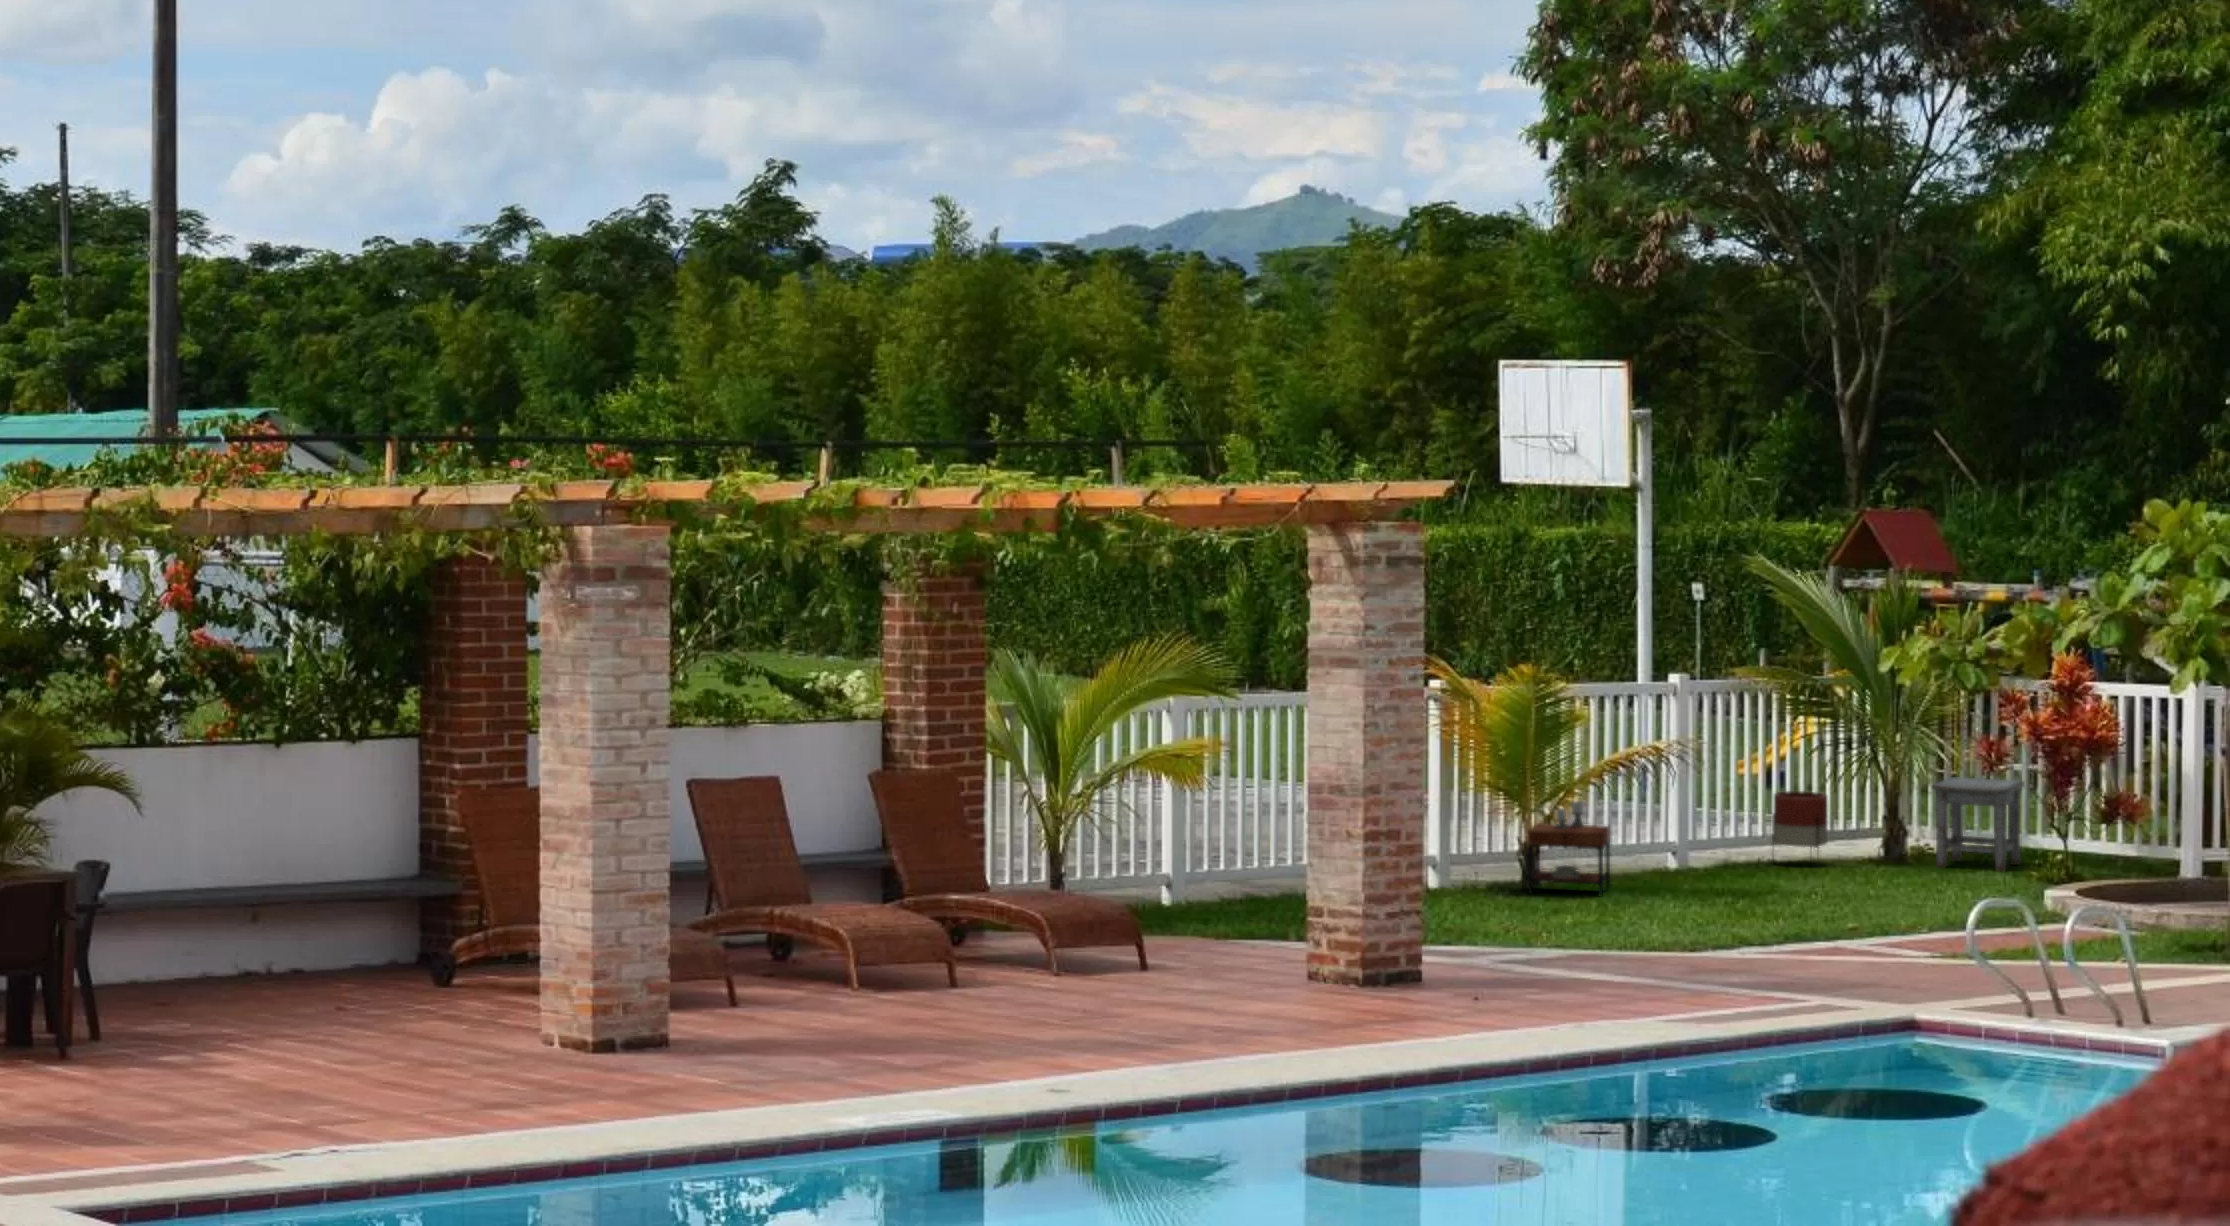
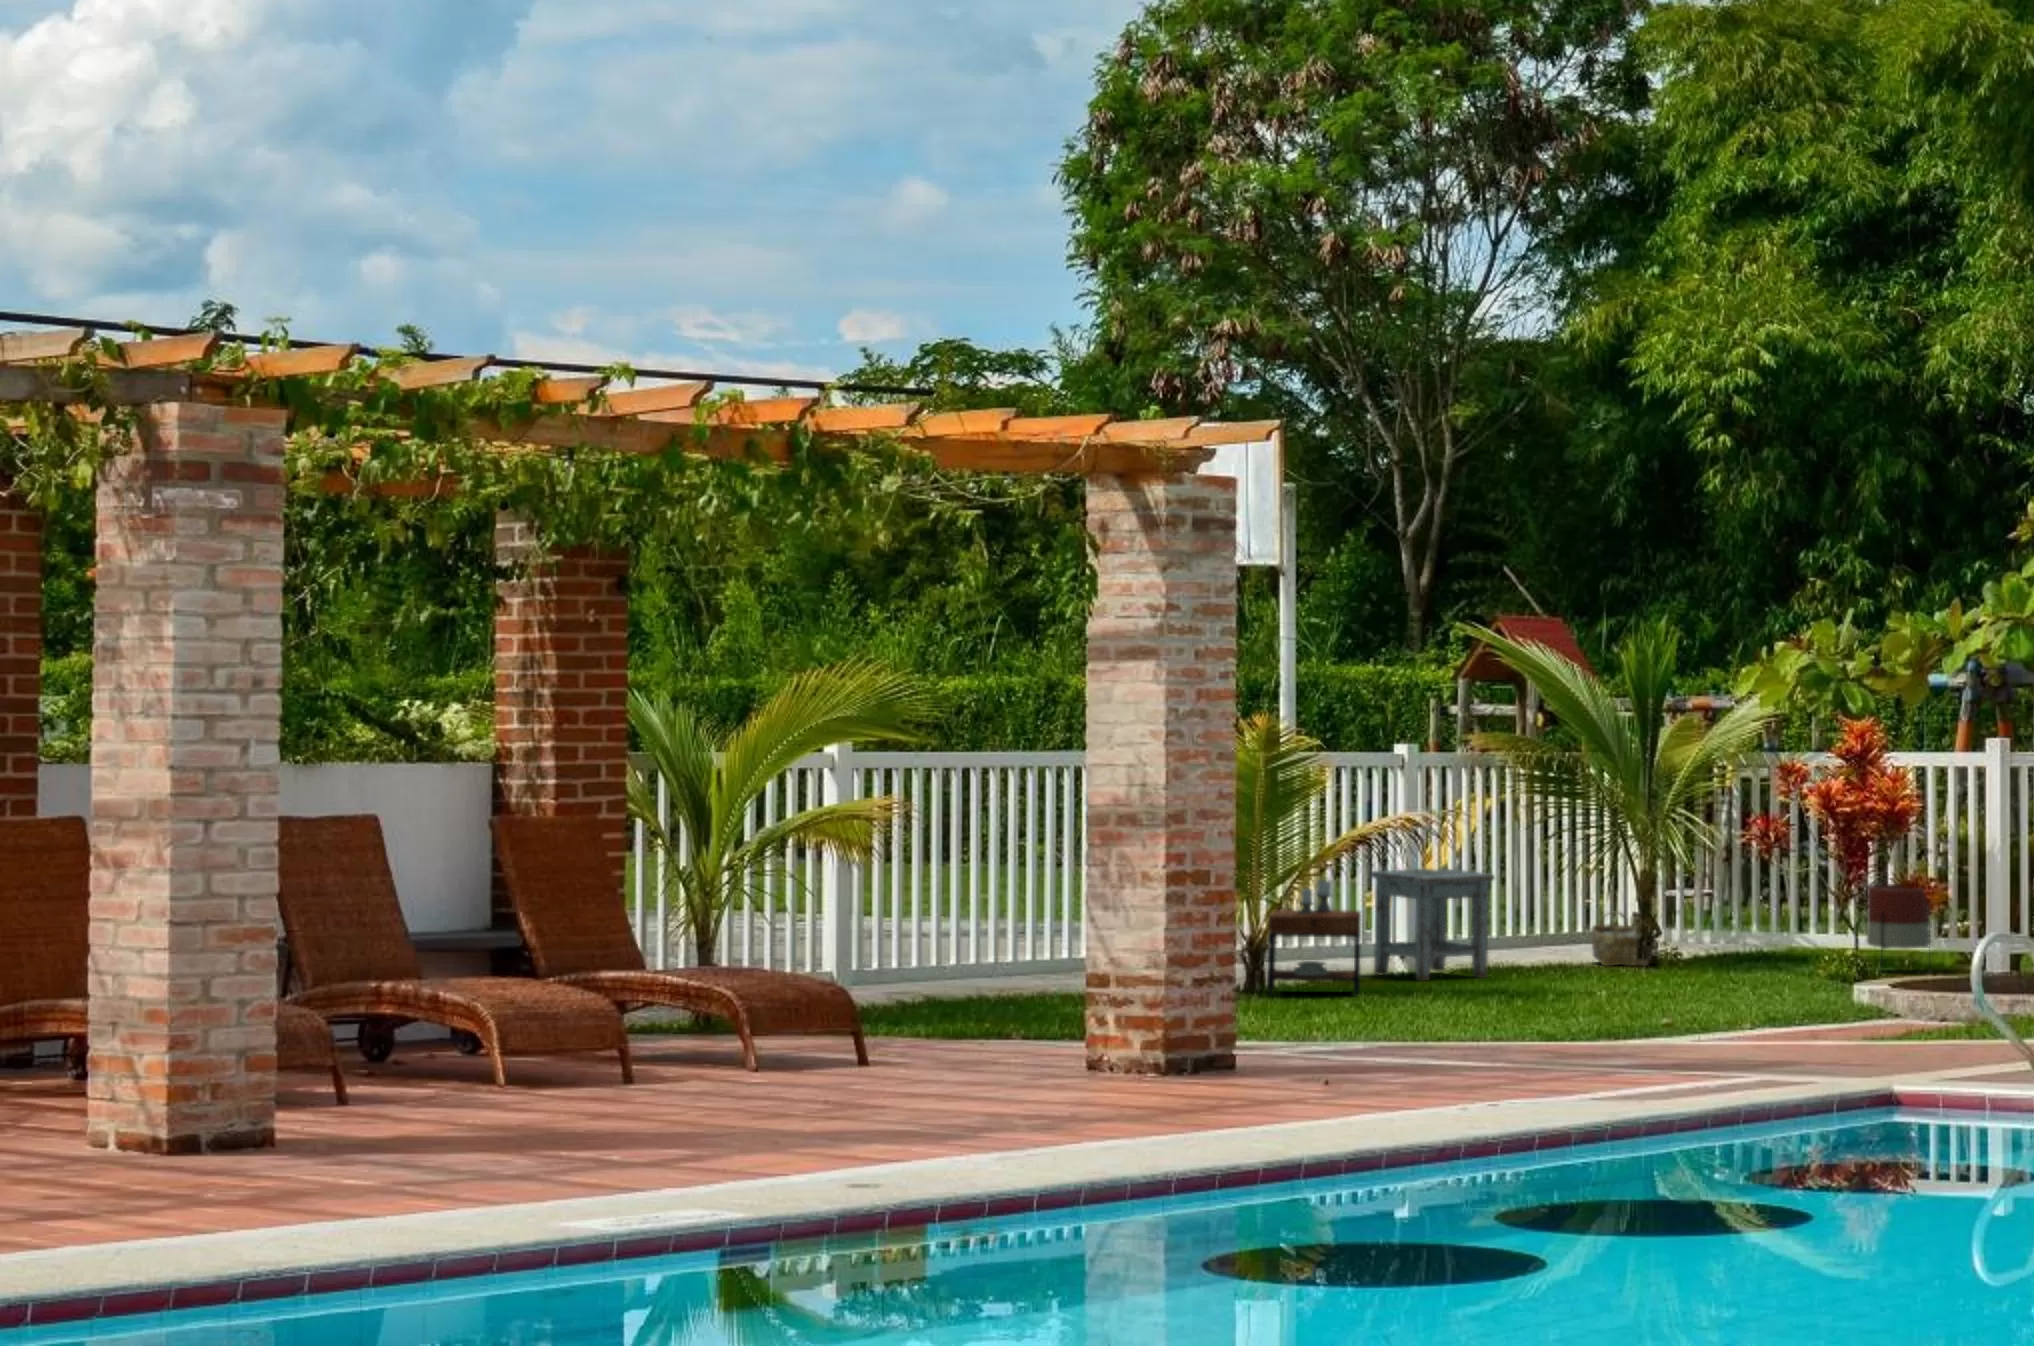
stool: present [1932,777,2025,871] -> present [1370,869,1494,981]
planter: present [1772,791,1828,849] -> present [1867,884,1931,956]
woven basket: none [1848,817,1901,866] -> present [1591,911,1649,966]

